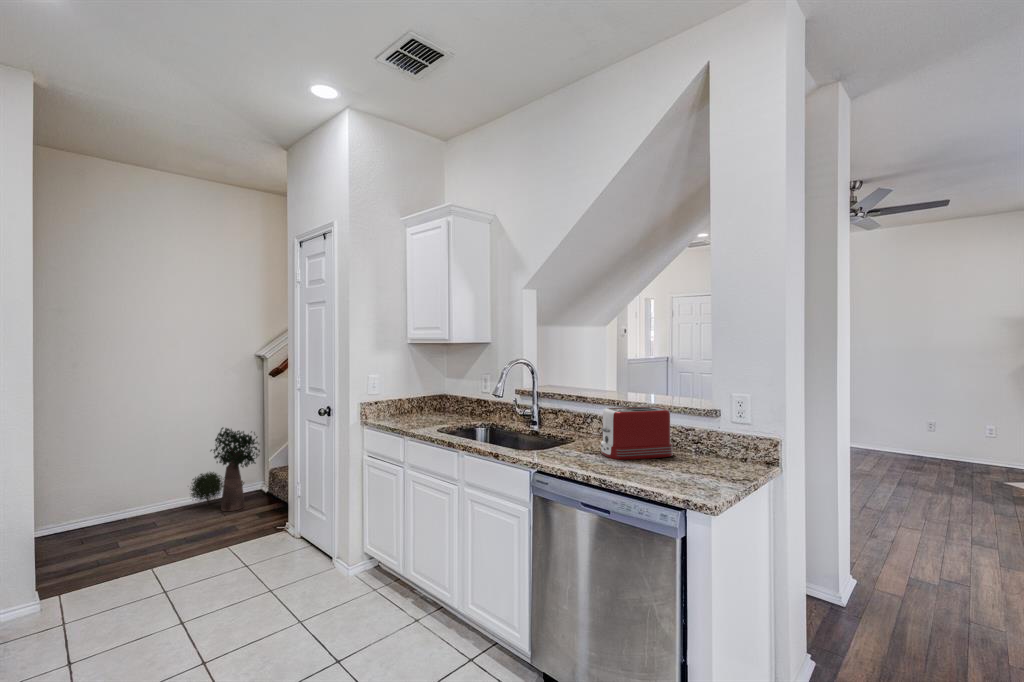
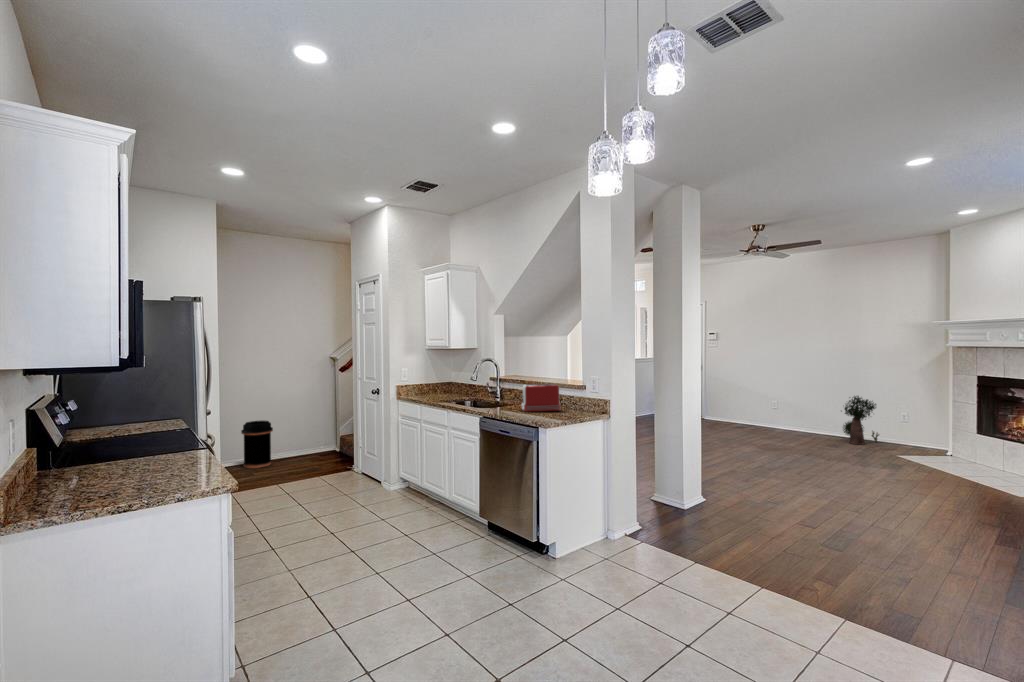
potted plant: present [191,428,260,511] -> present [843,396,879,445]
trash can: none [104,453,159,531] -> present [241,421,273,468]

